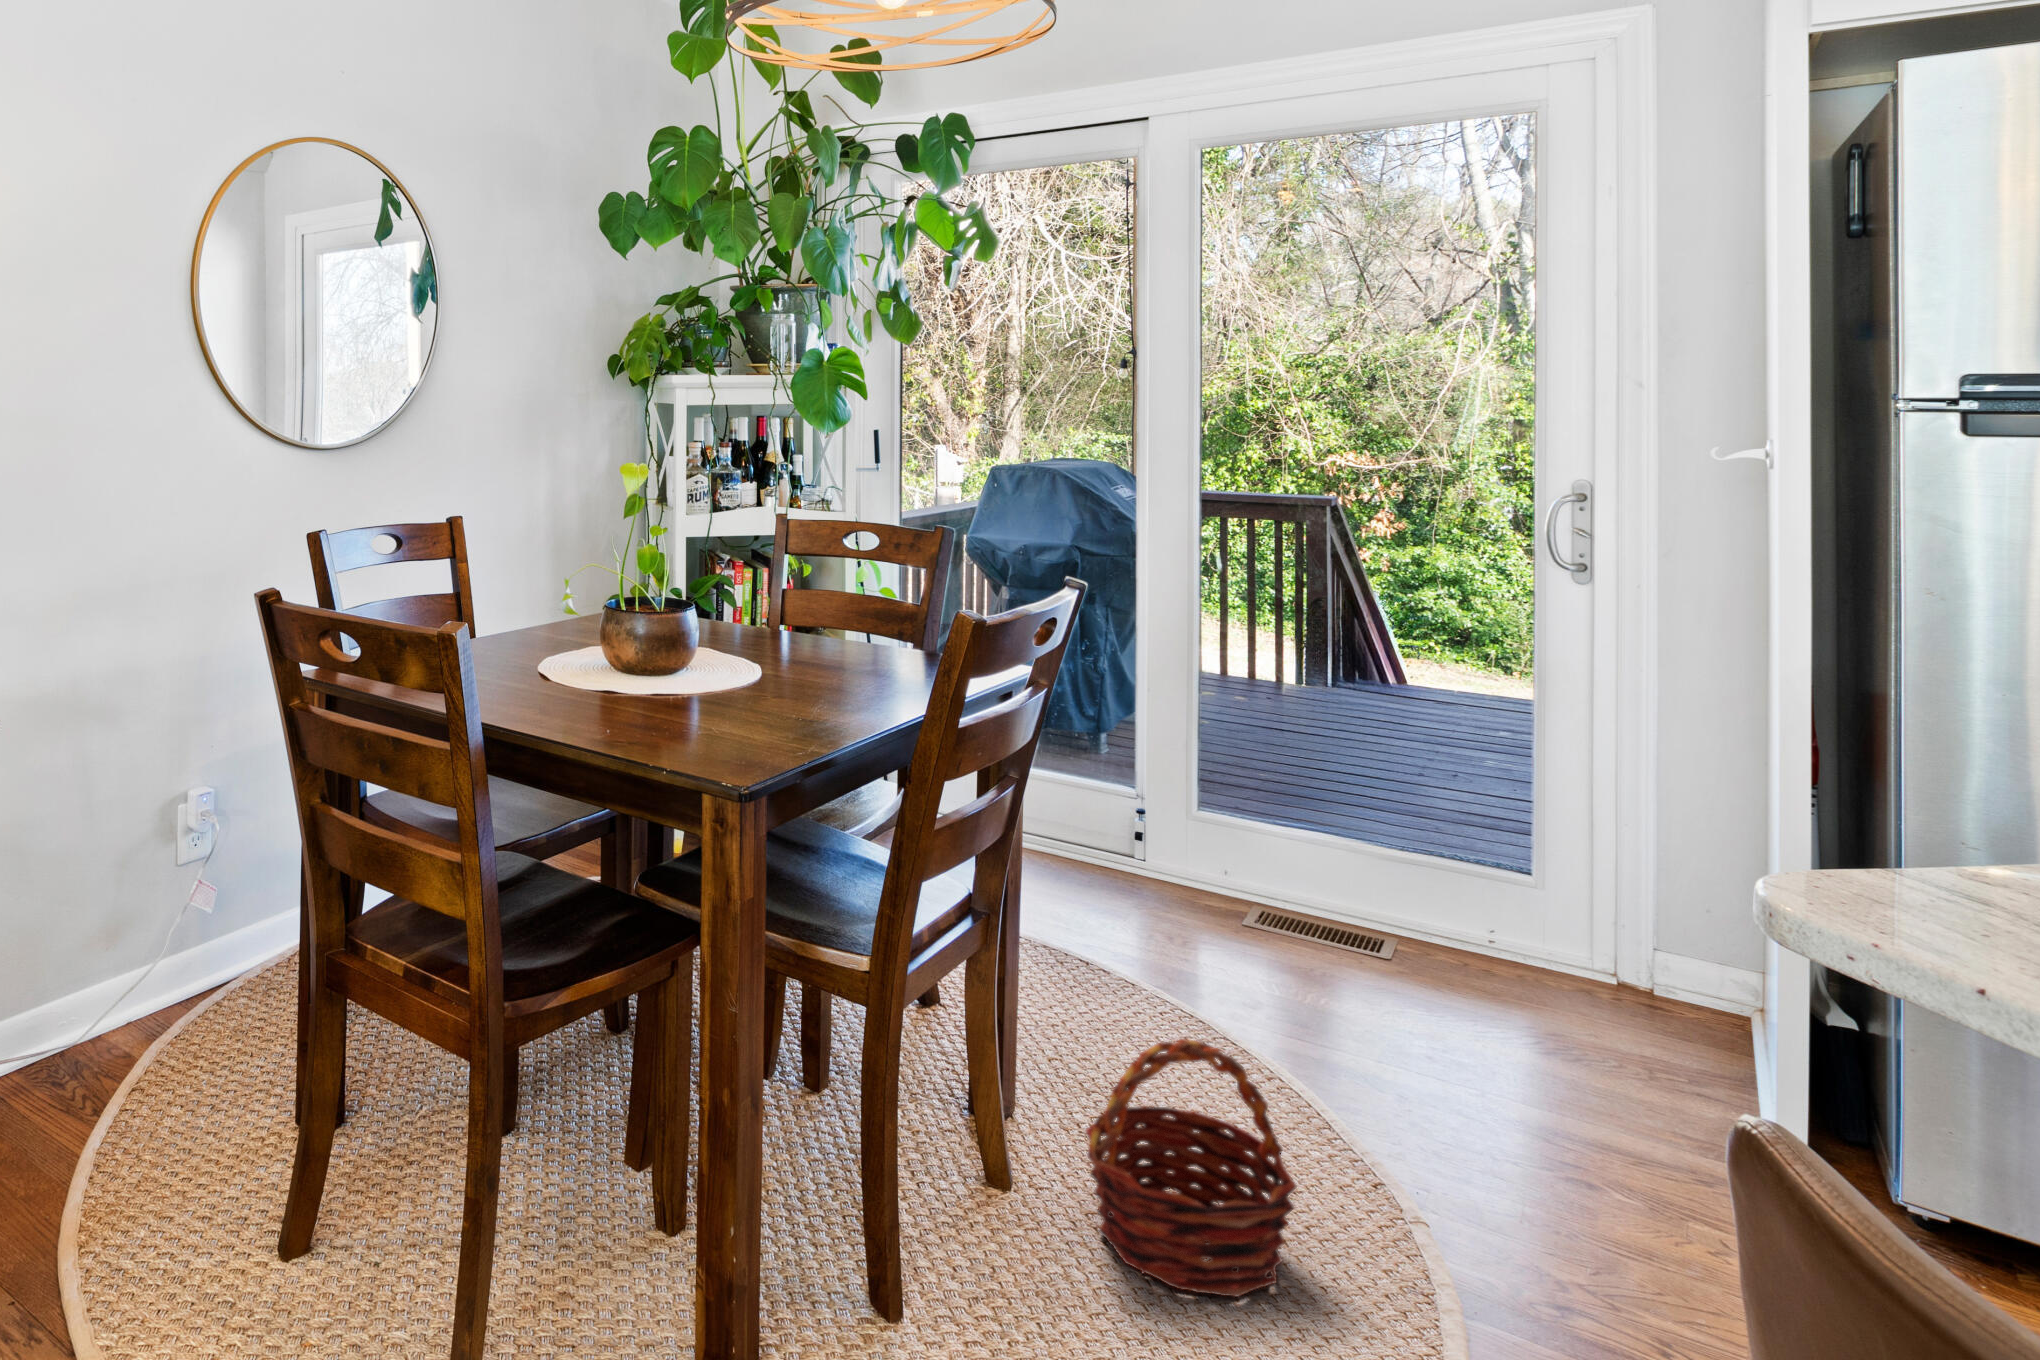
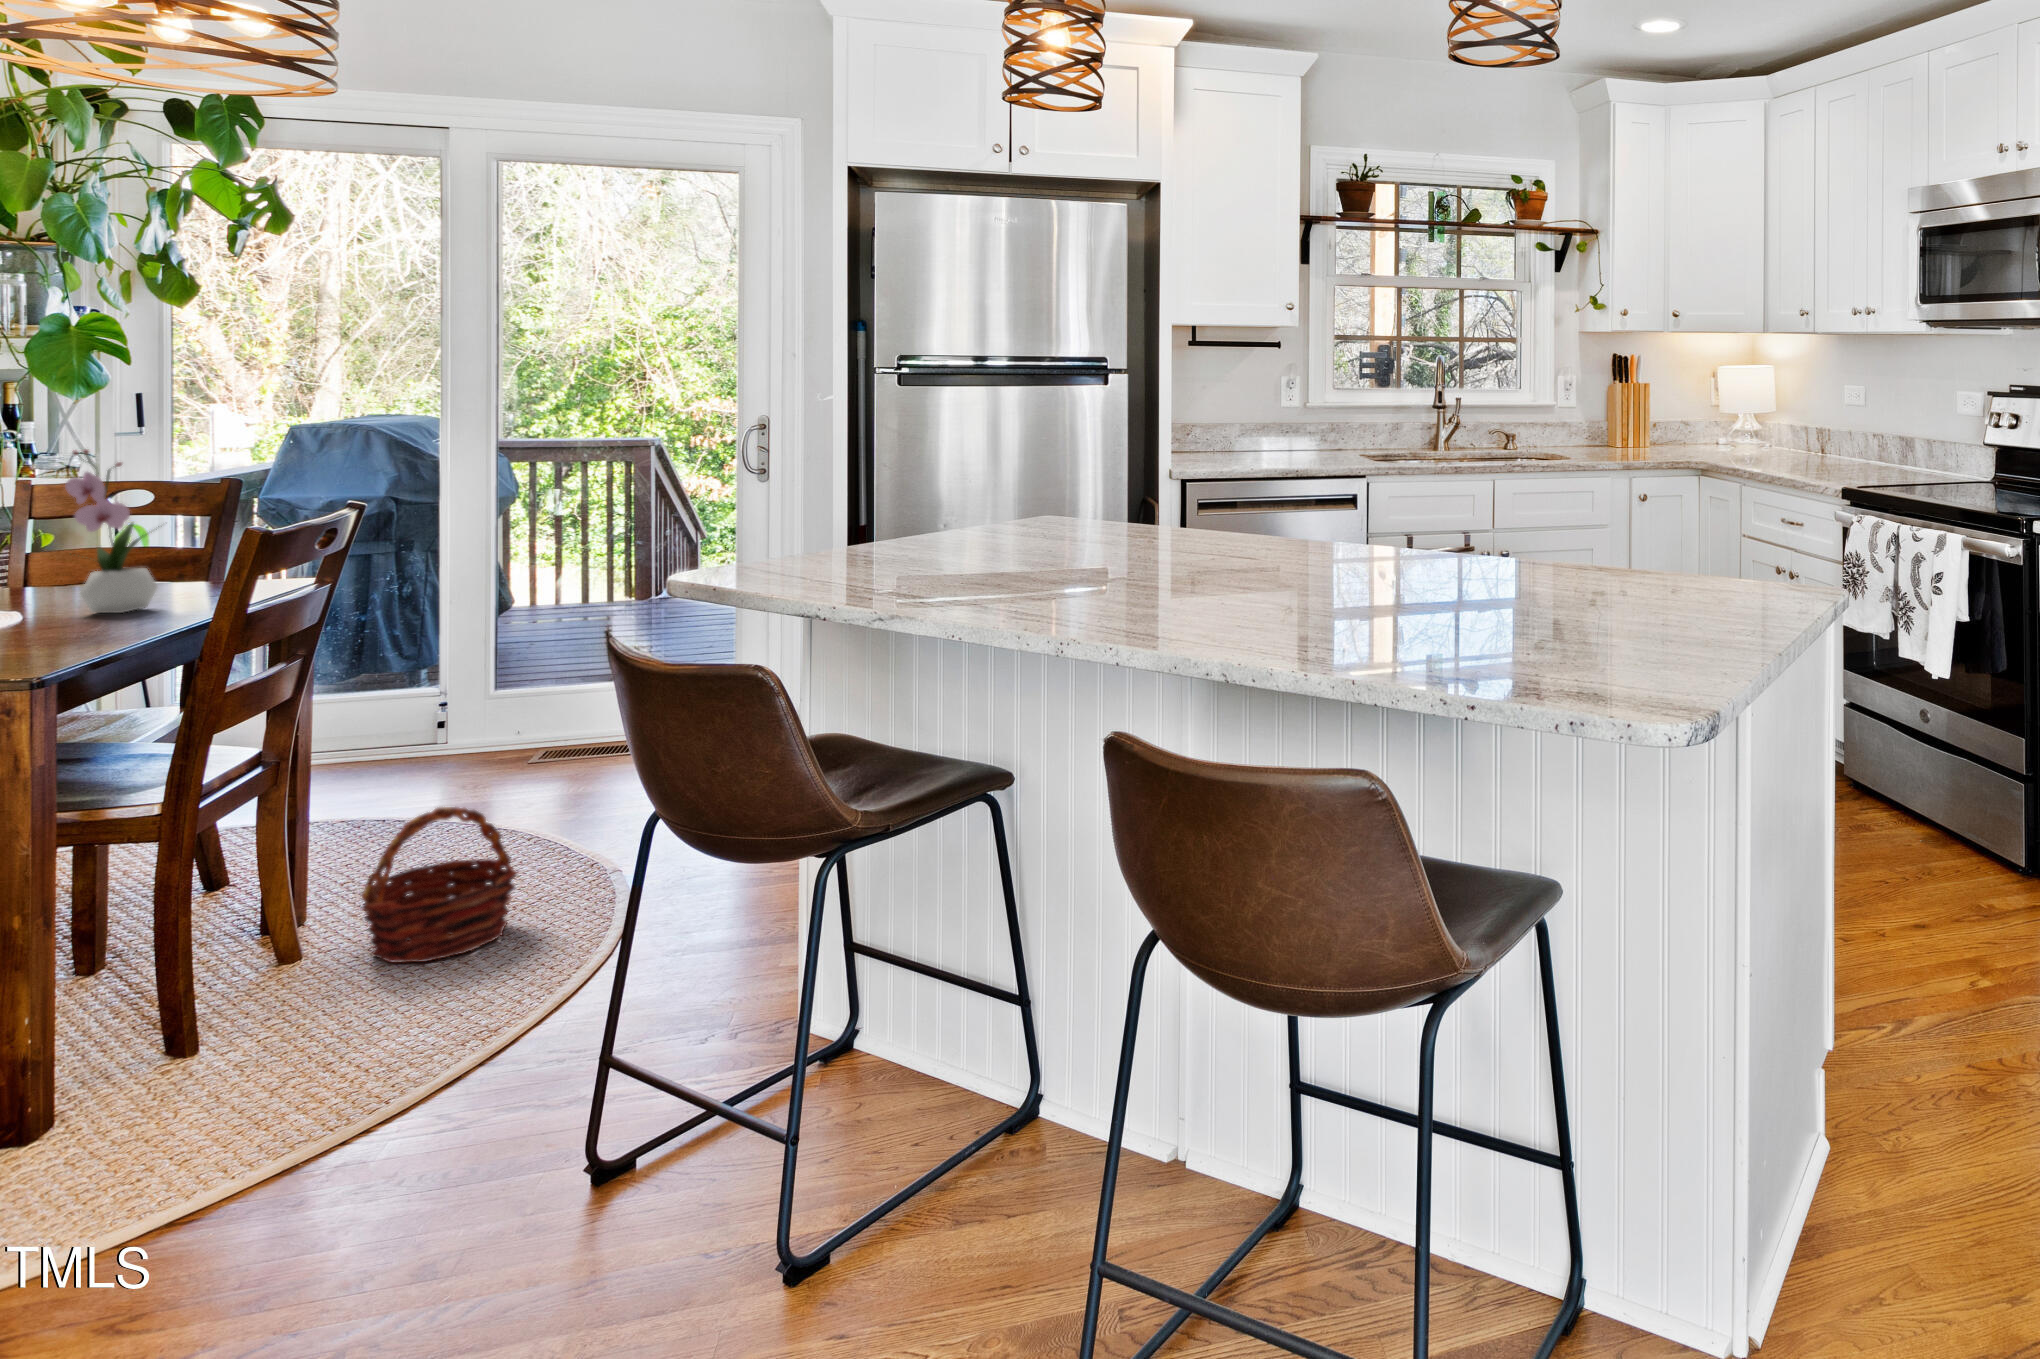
flower arrangement: none [796,478,885,674] -> present [65,450,159,613]

